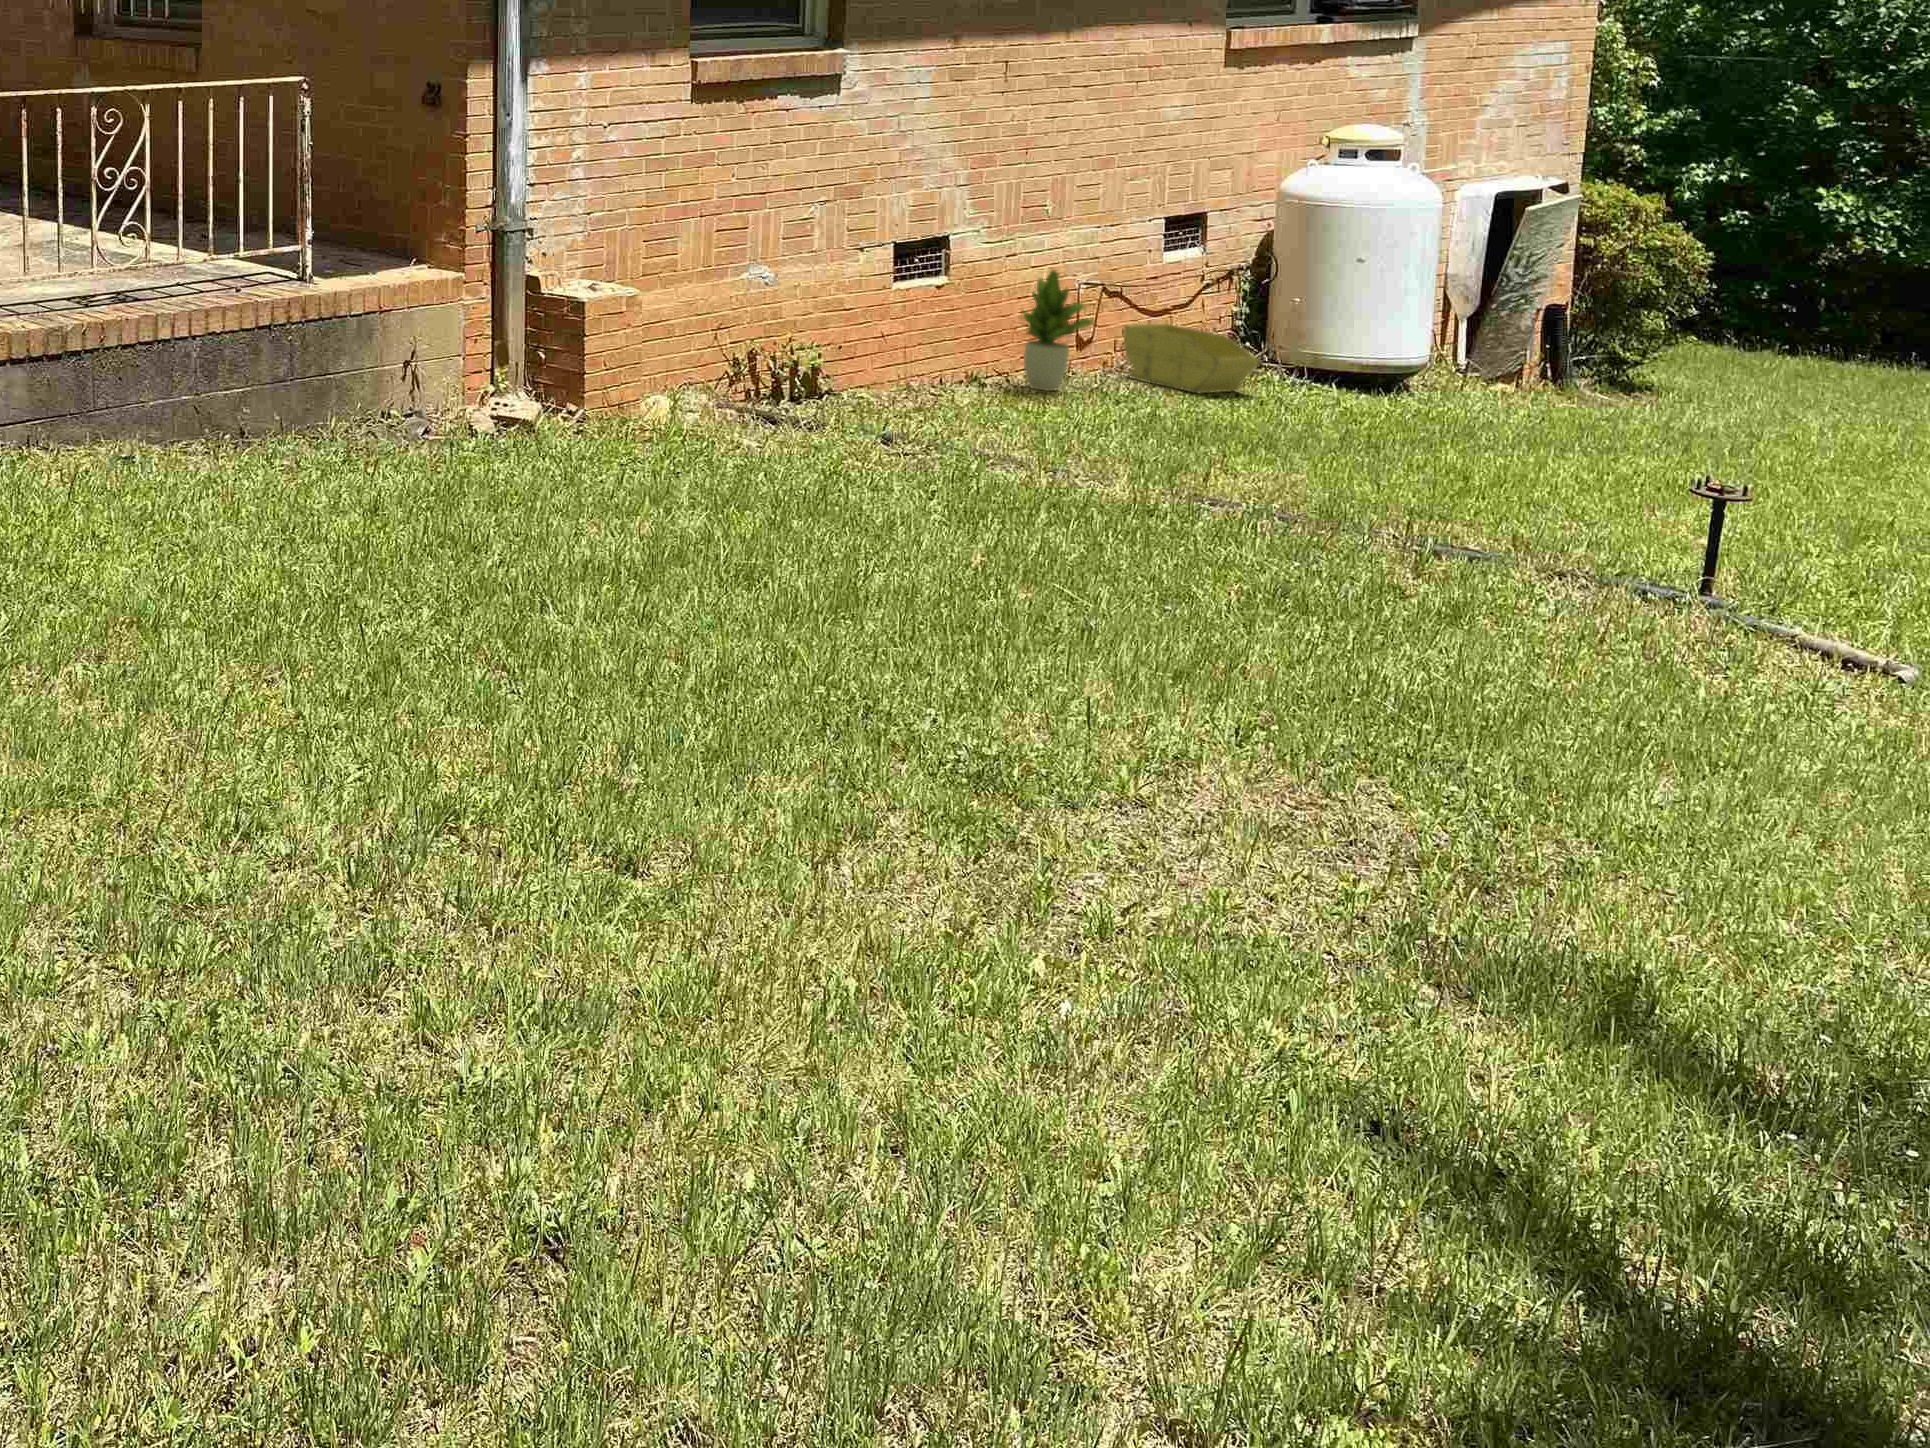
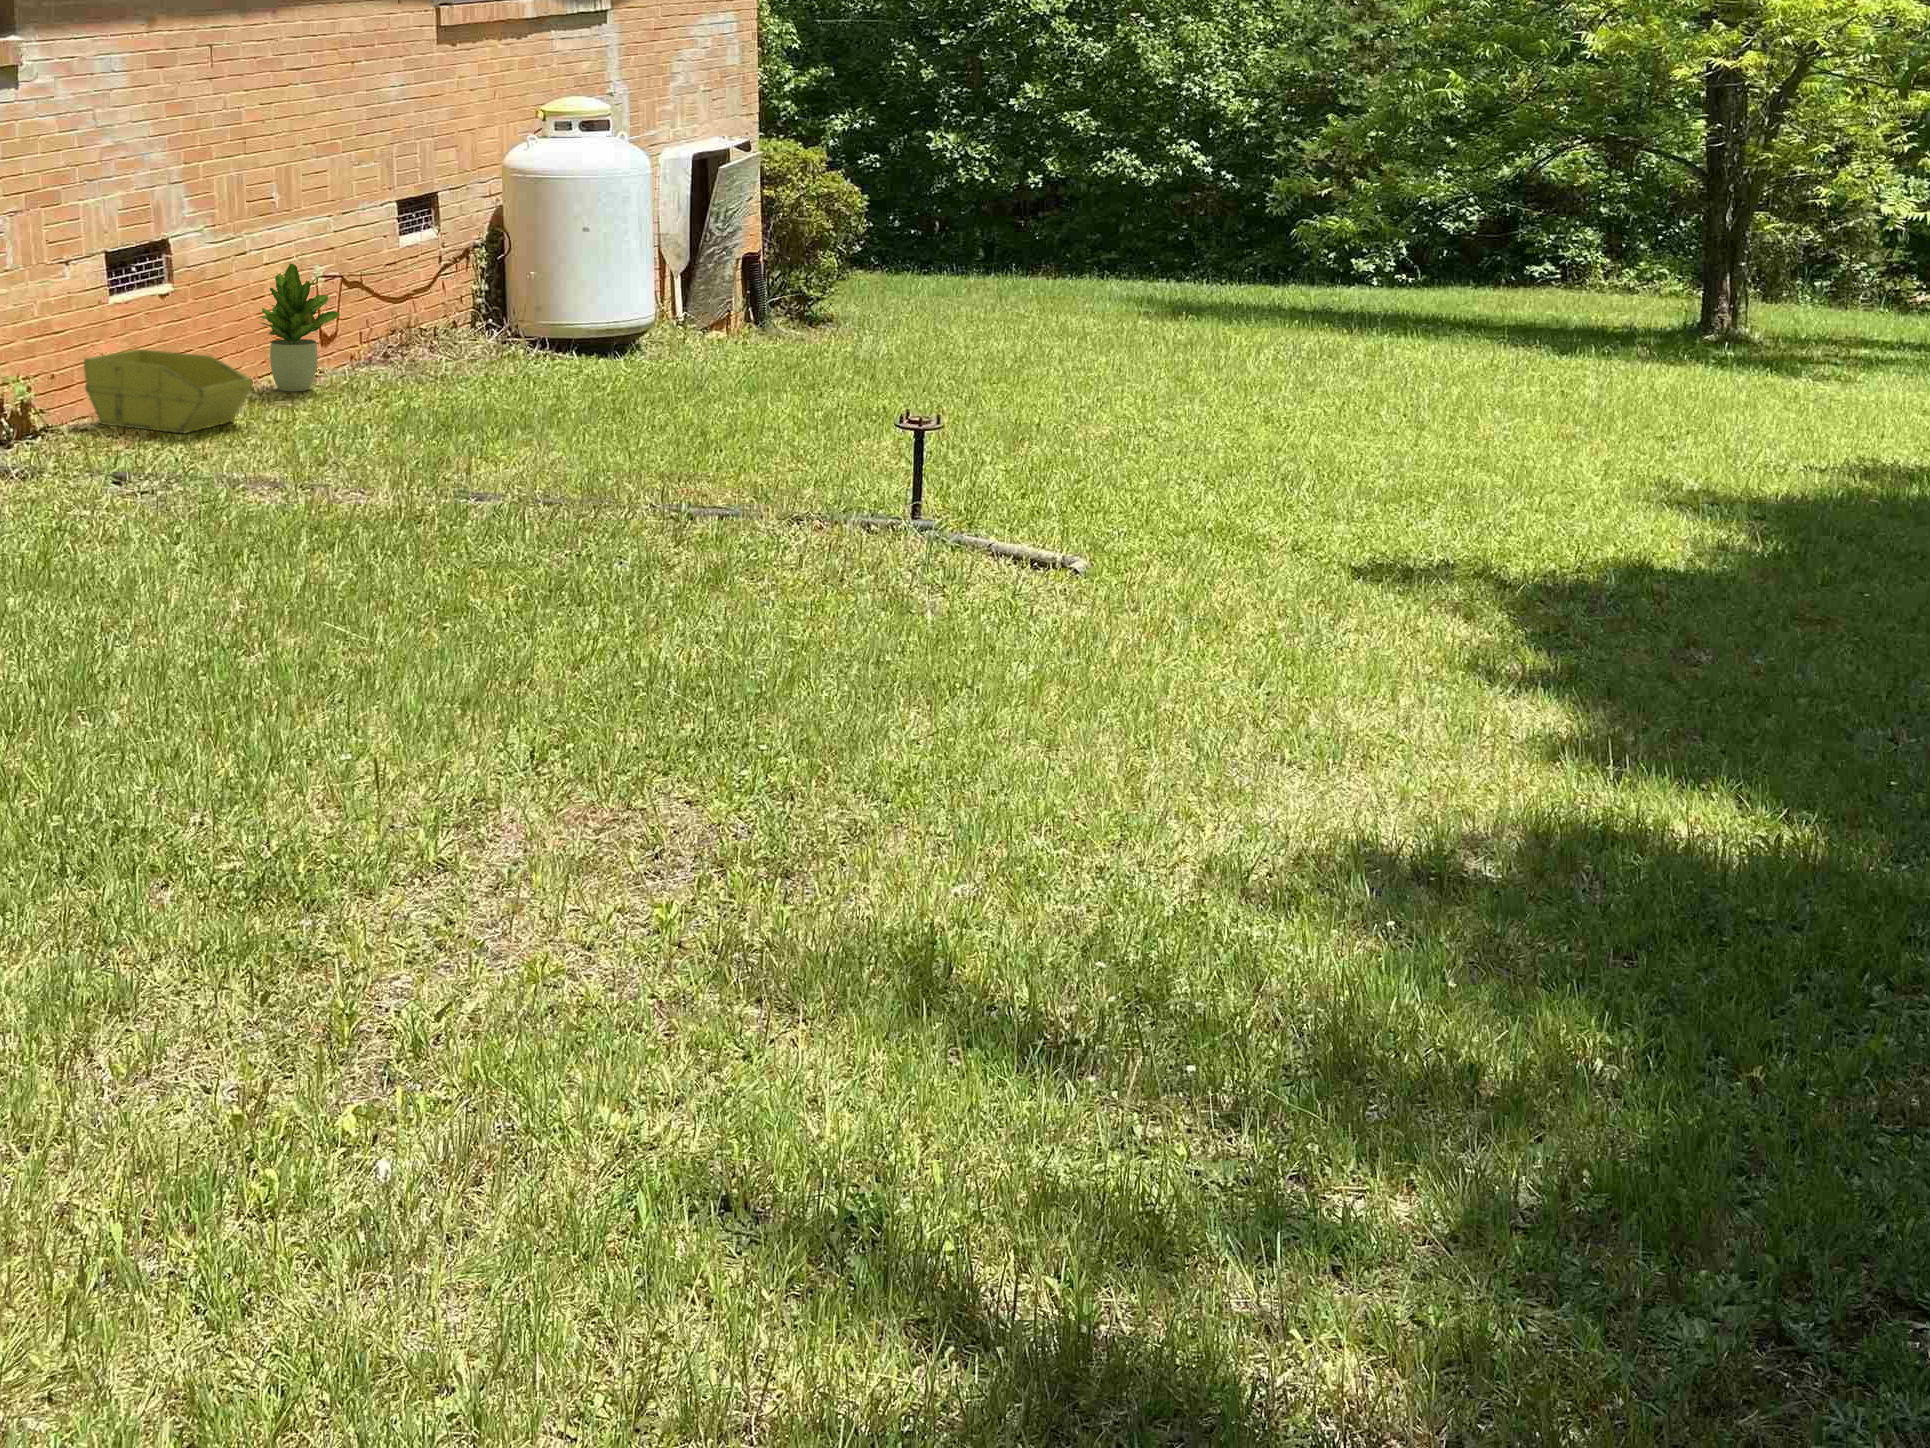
storage bin: present [1124,324,1258,393] -> present [84,349,253,433]

